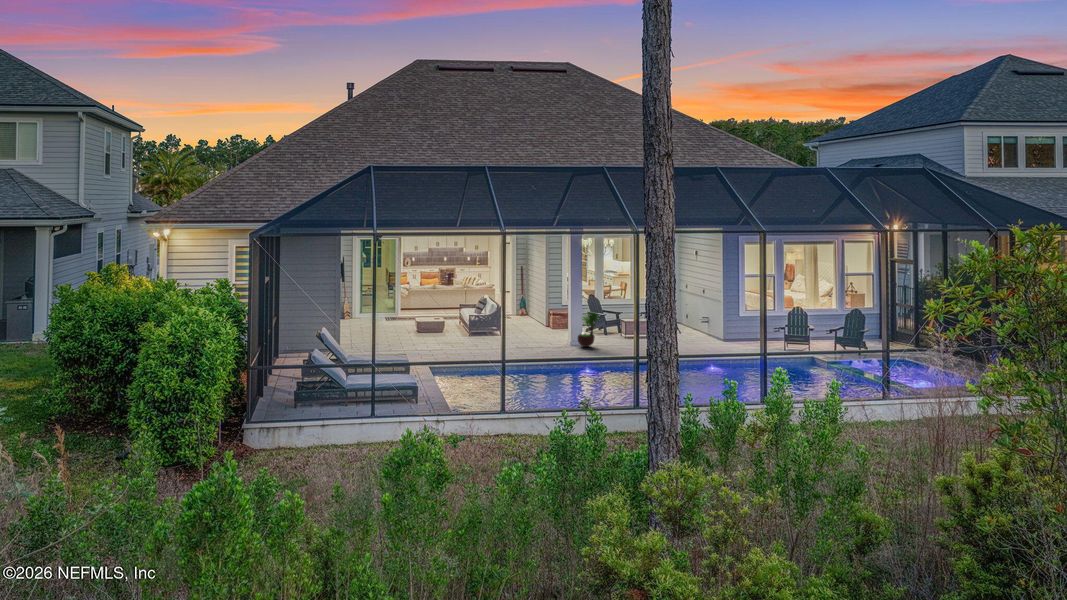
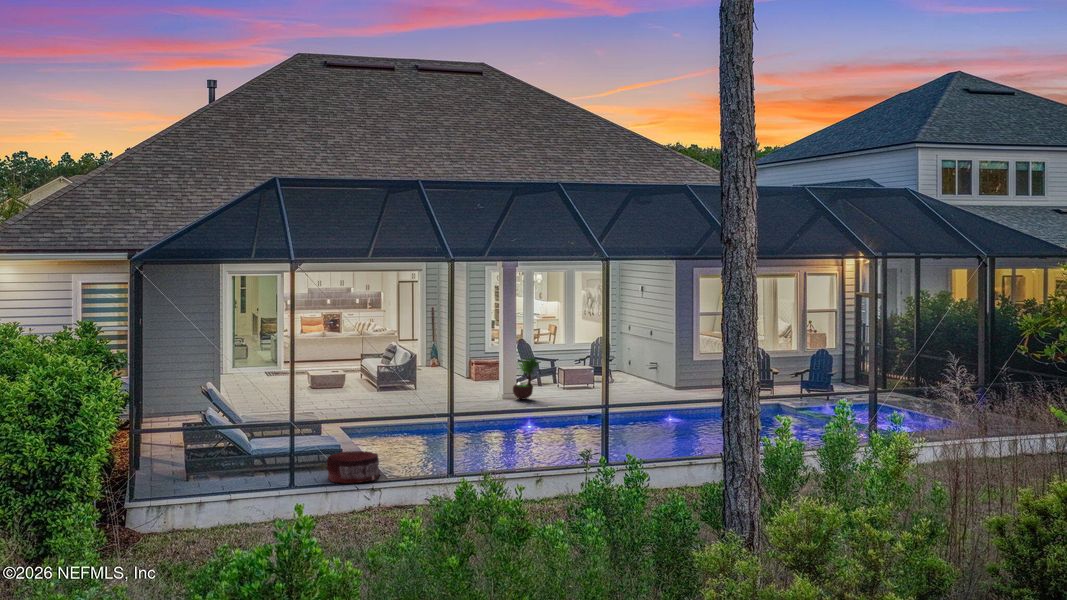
pouf: none [401,388,444,414] -> present [327,451,380,483]

